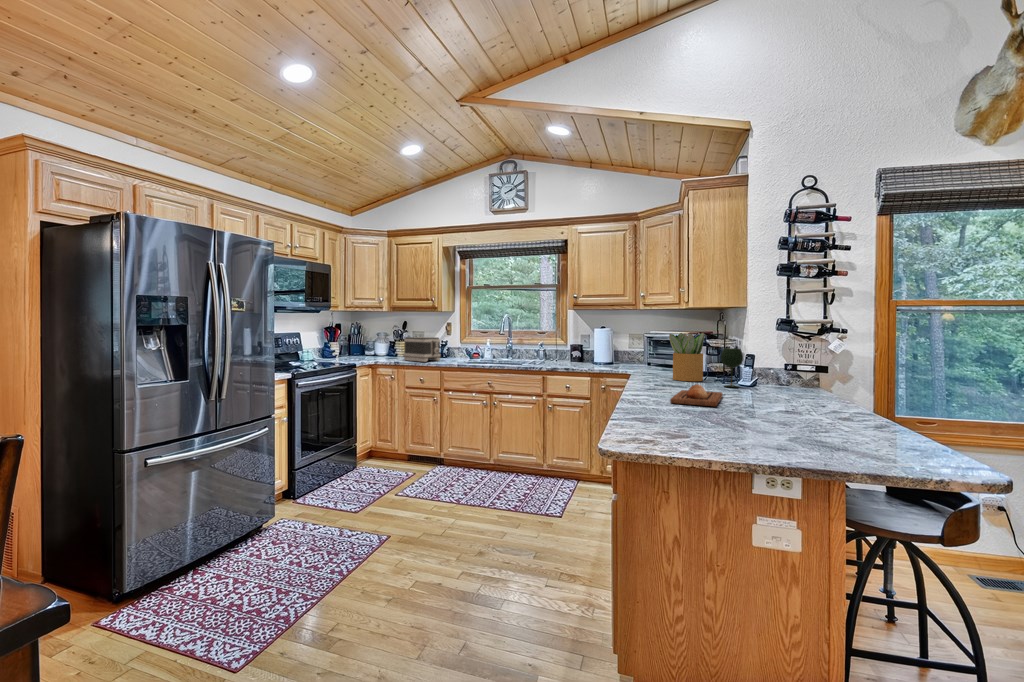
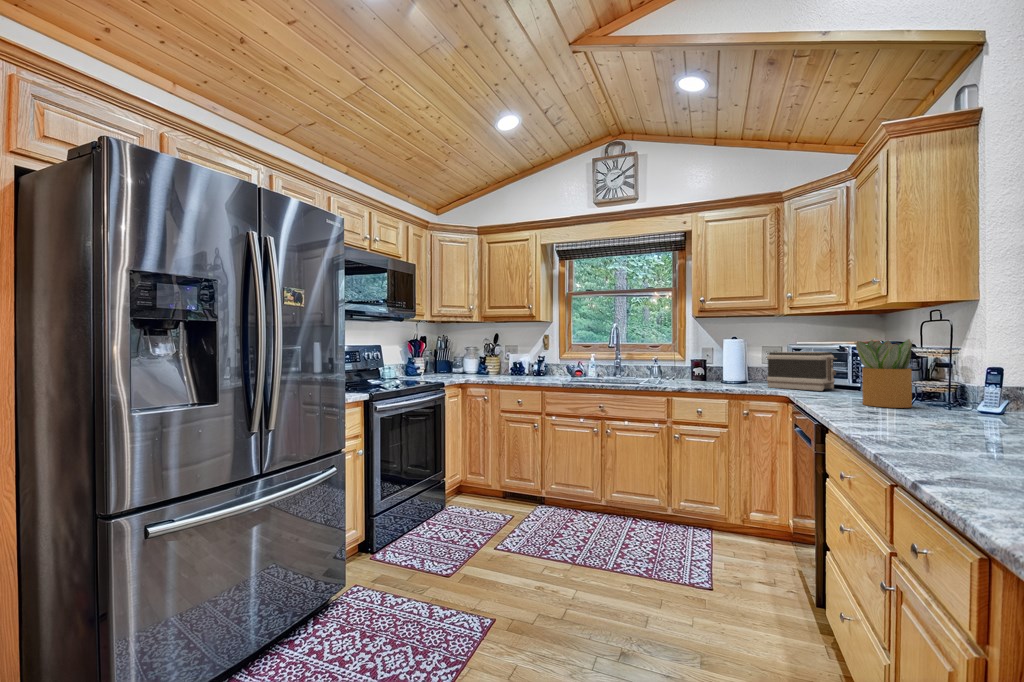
toaster: present [404,337,441,362] -> present [767,352,837,391]
wine glass: present [721,348,743,387] -> none [949,361,990,418]
bread loaf: present [670,384,723,406] -> none [898,415,988,452]

